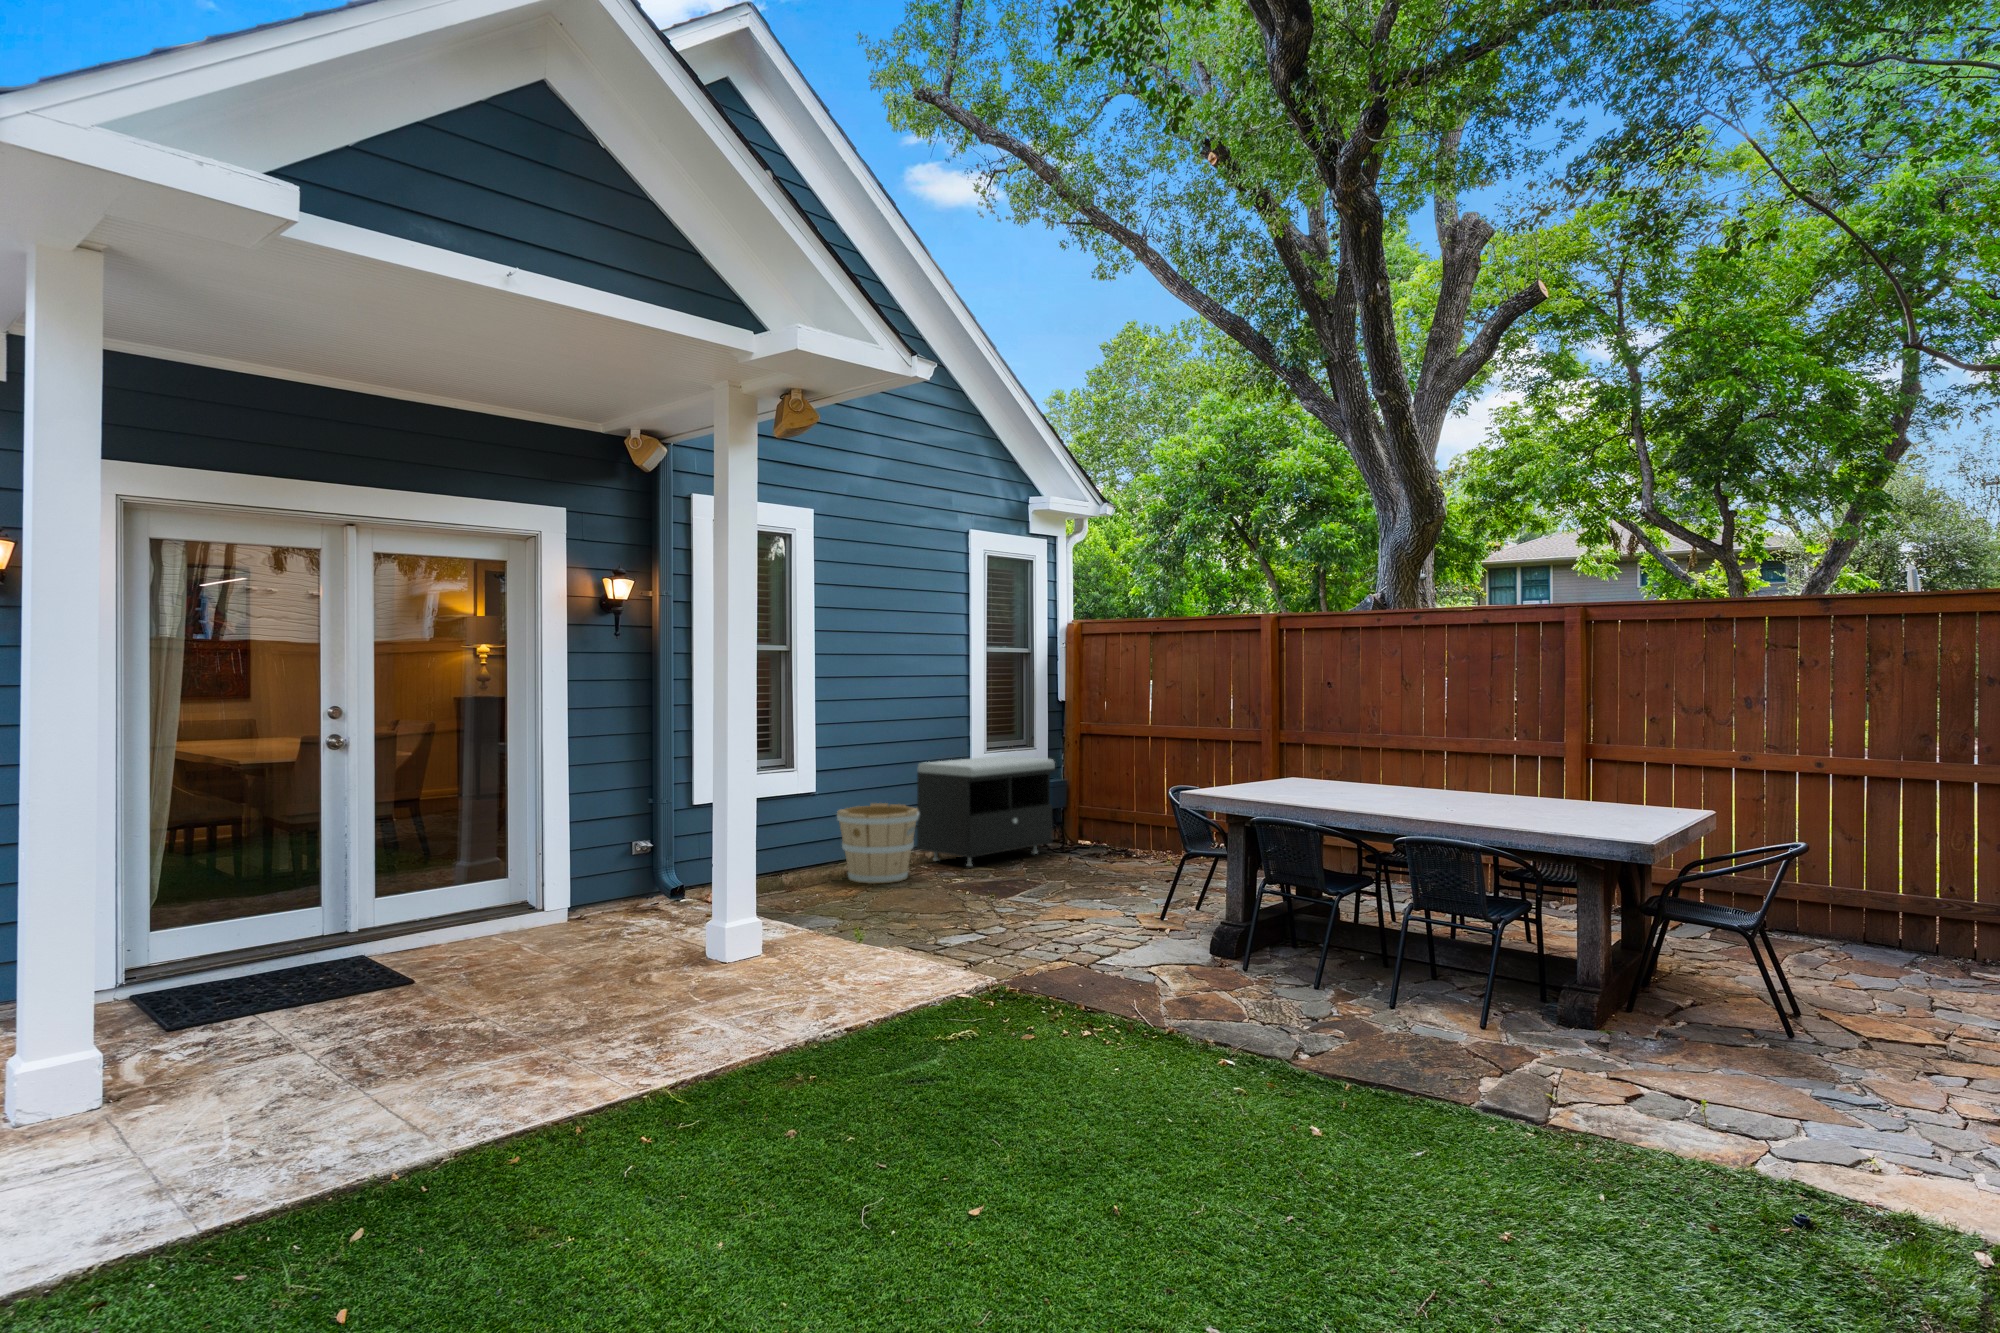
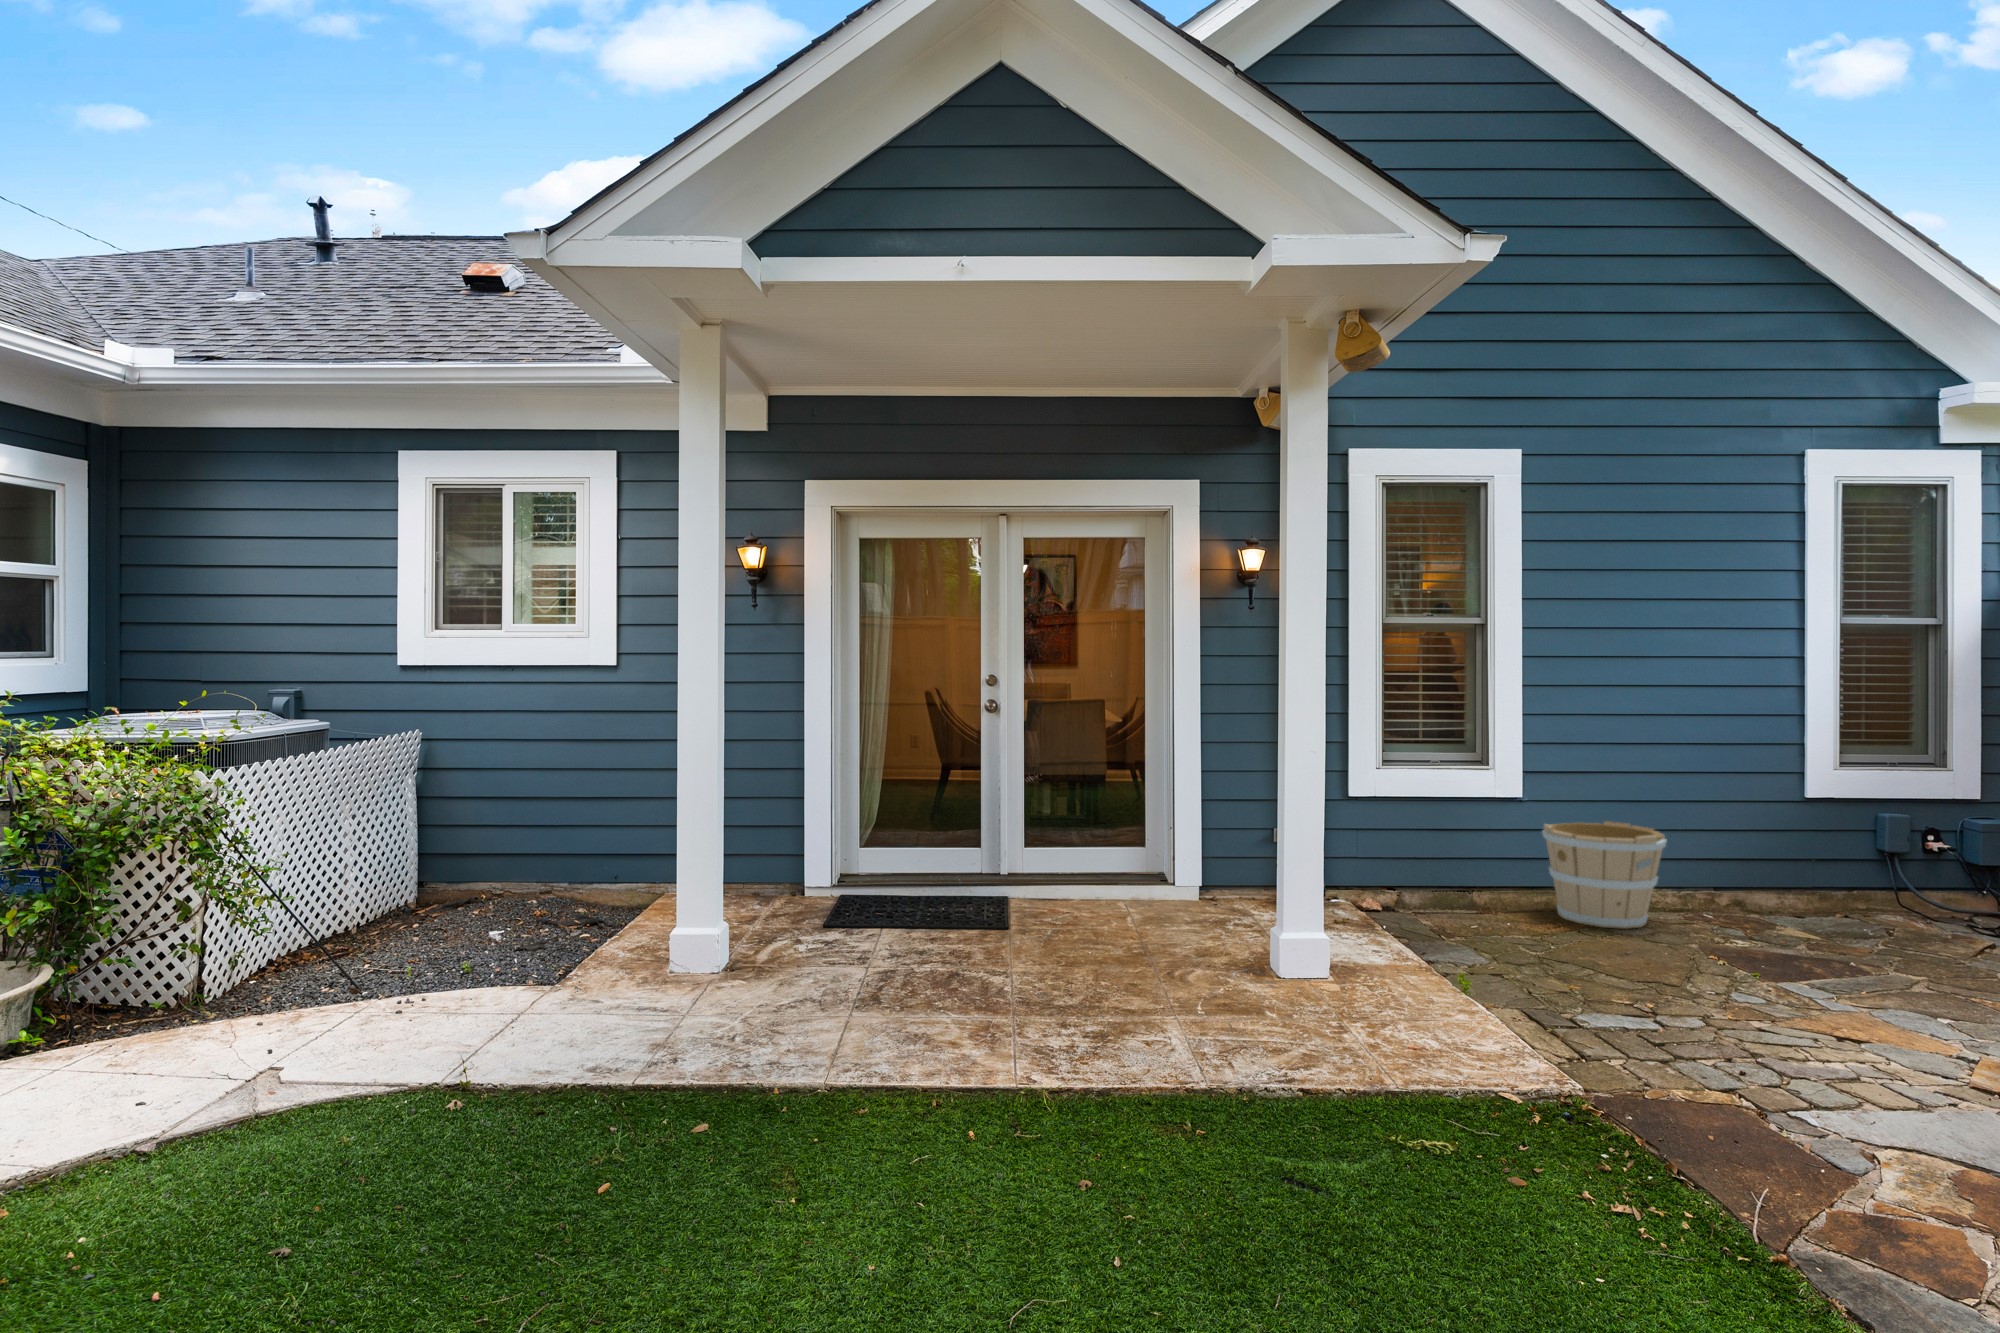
storage bench: present [917,756,1055,866] -> none [1692,775,1953,929]

